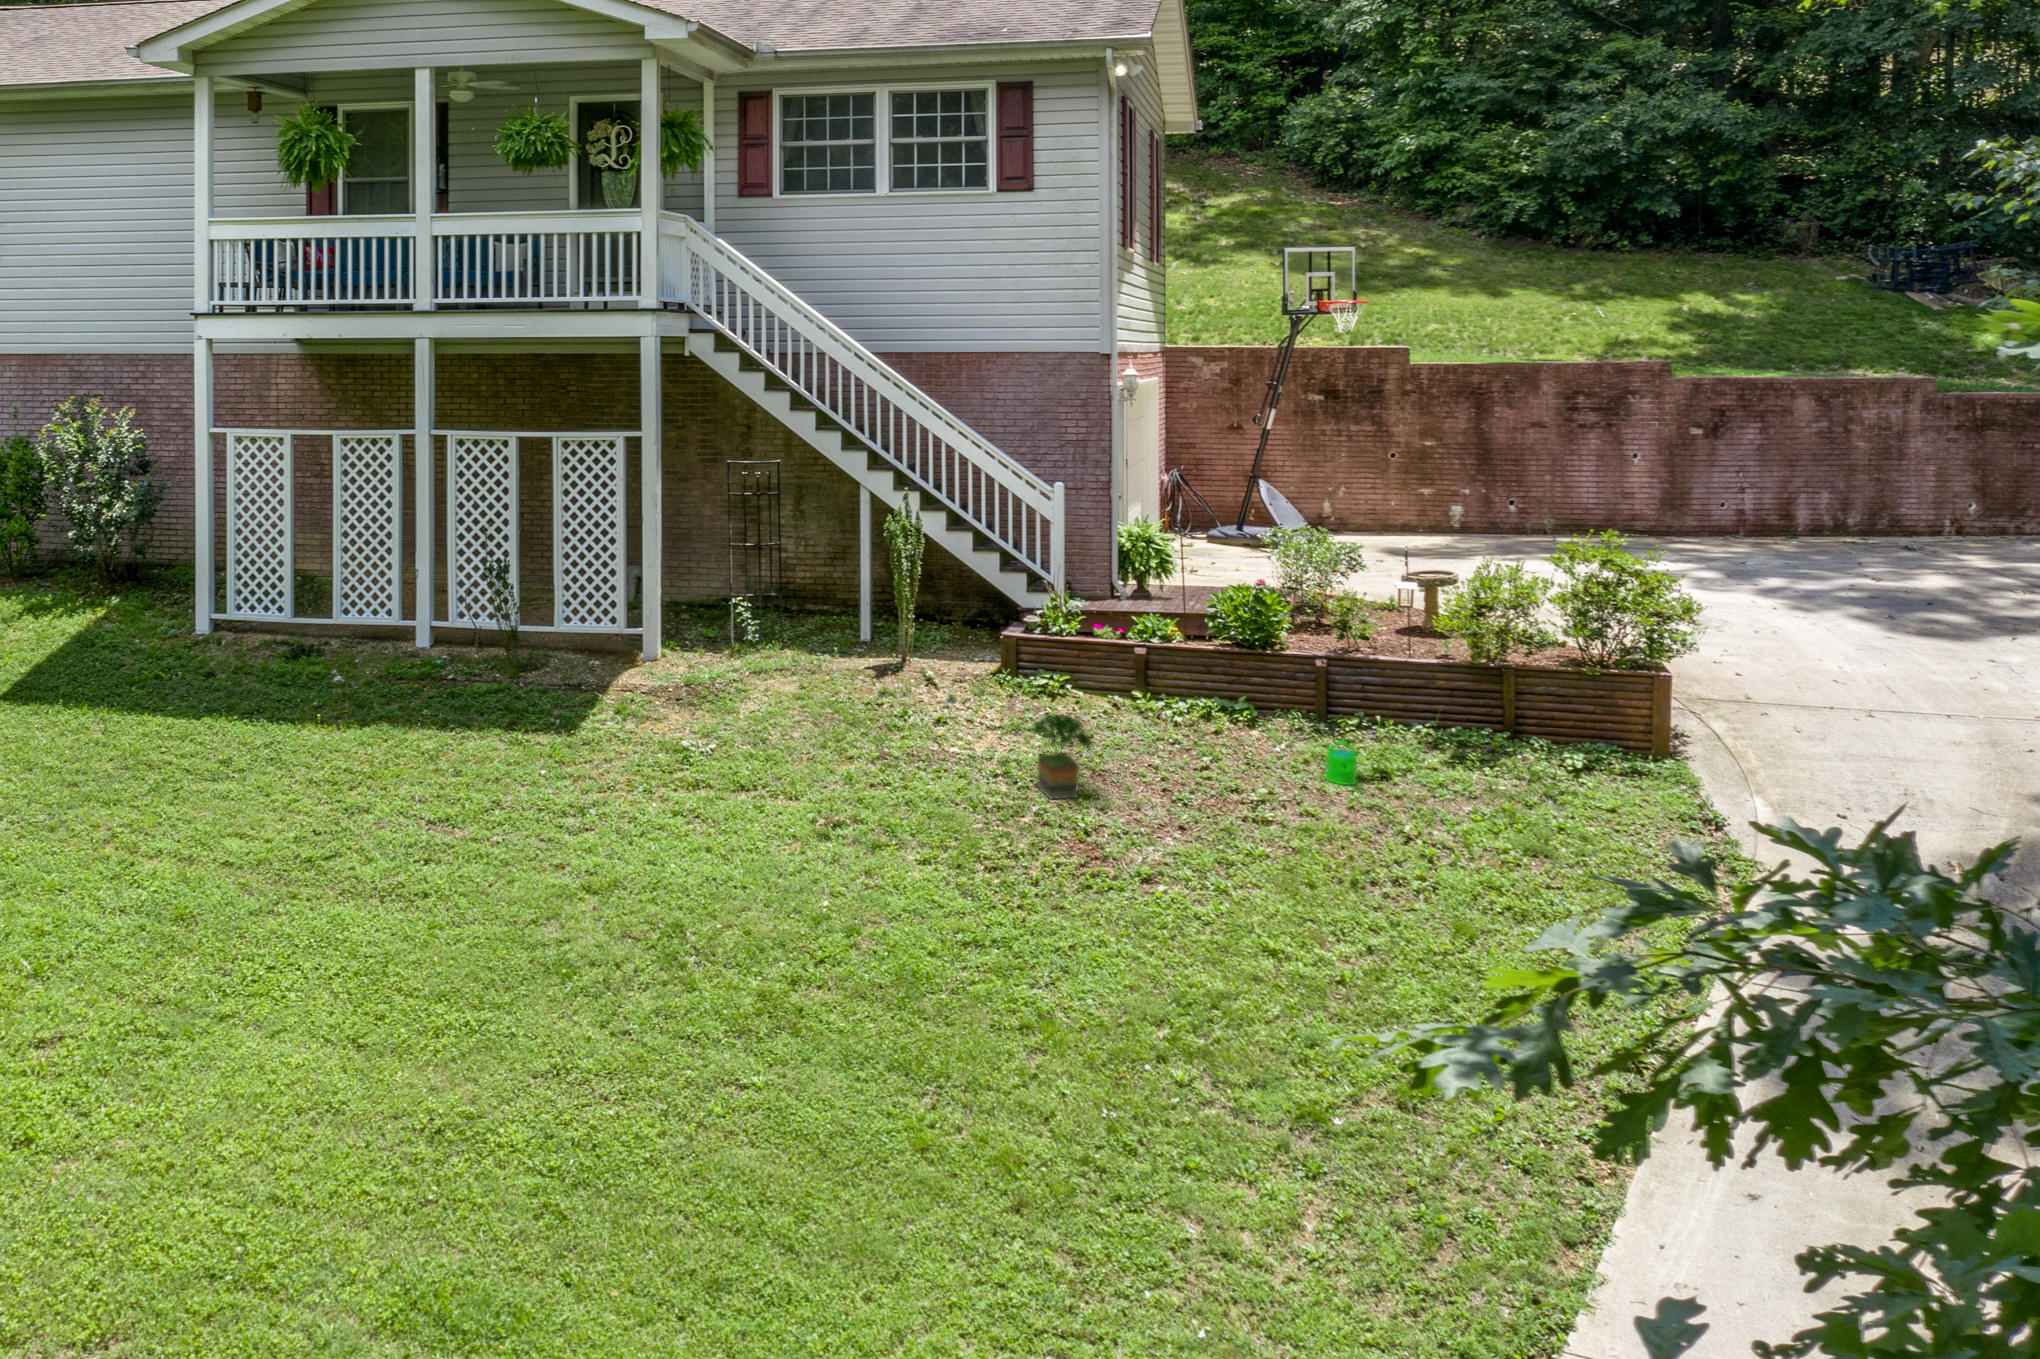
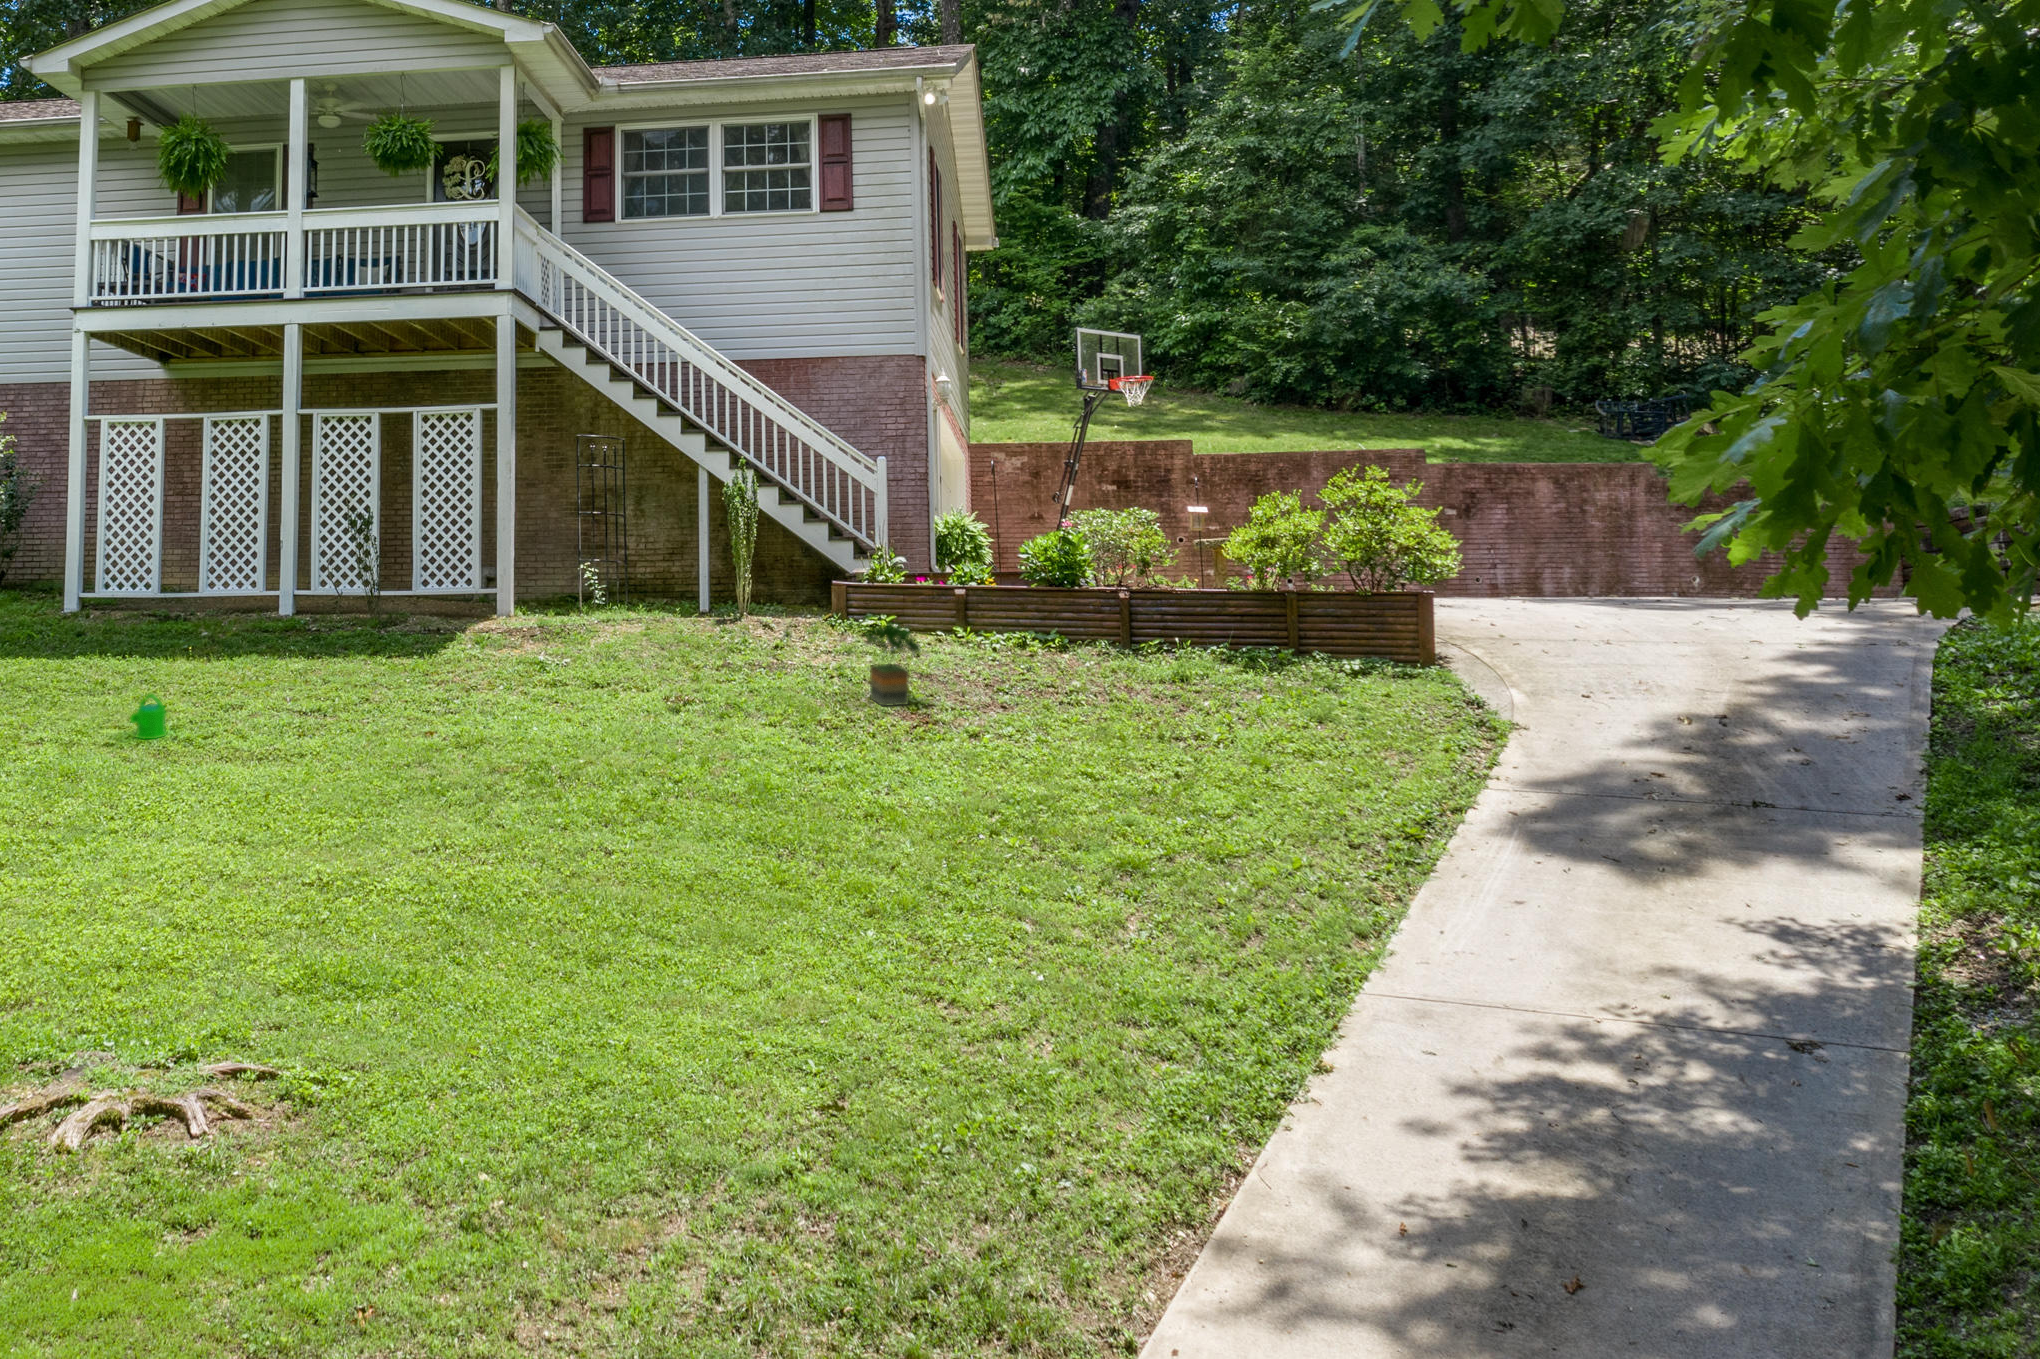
watering can: present [1325,740,1357,785] -> present [130,694,167,739]

